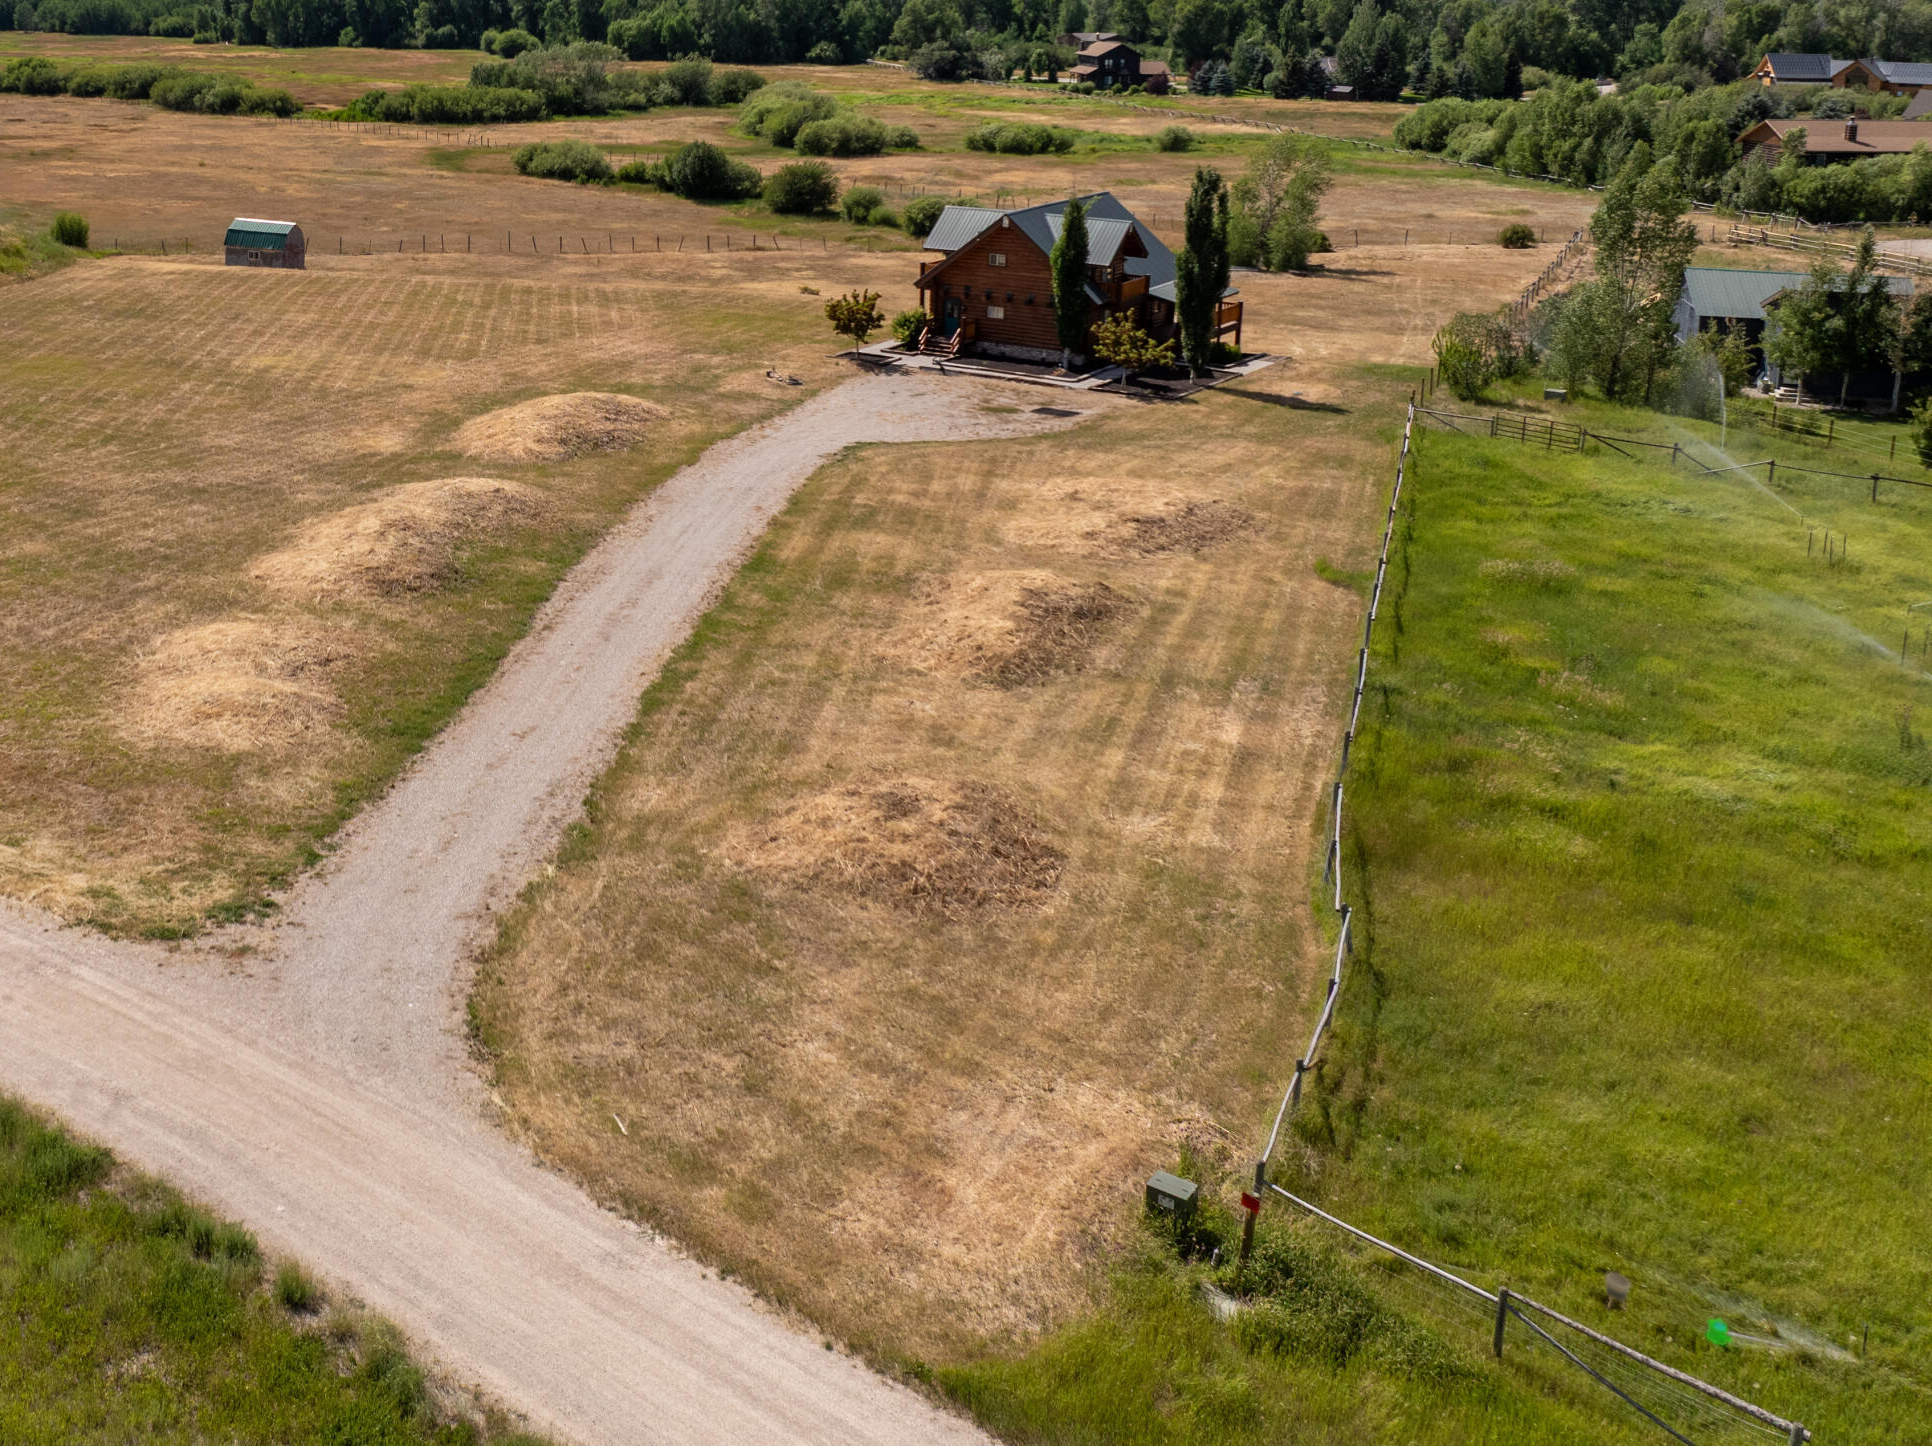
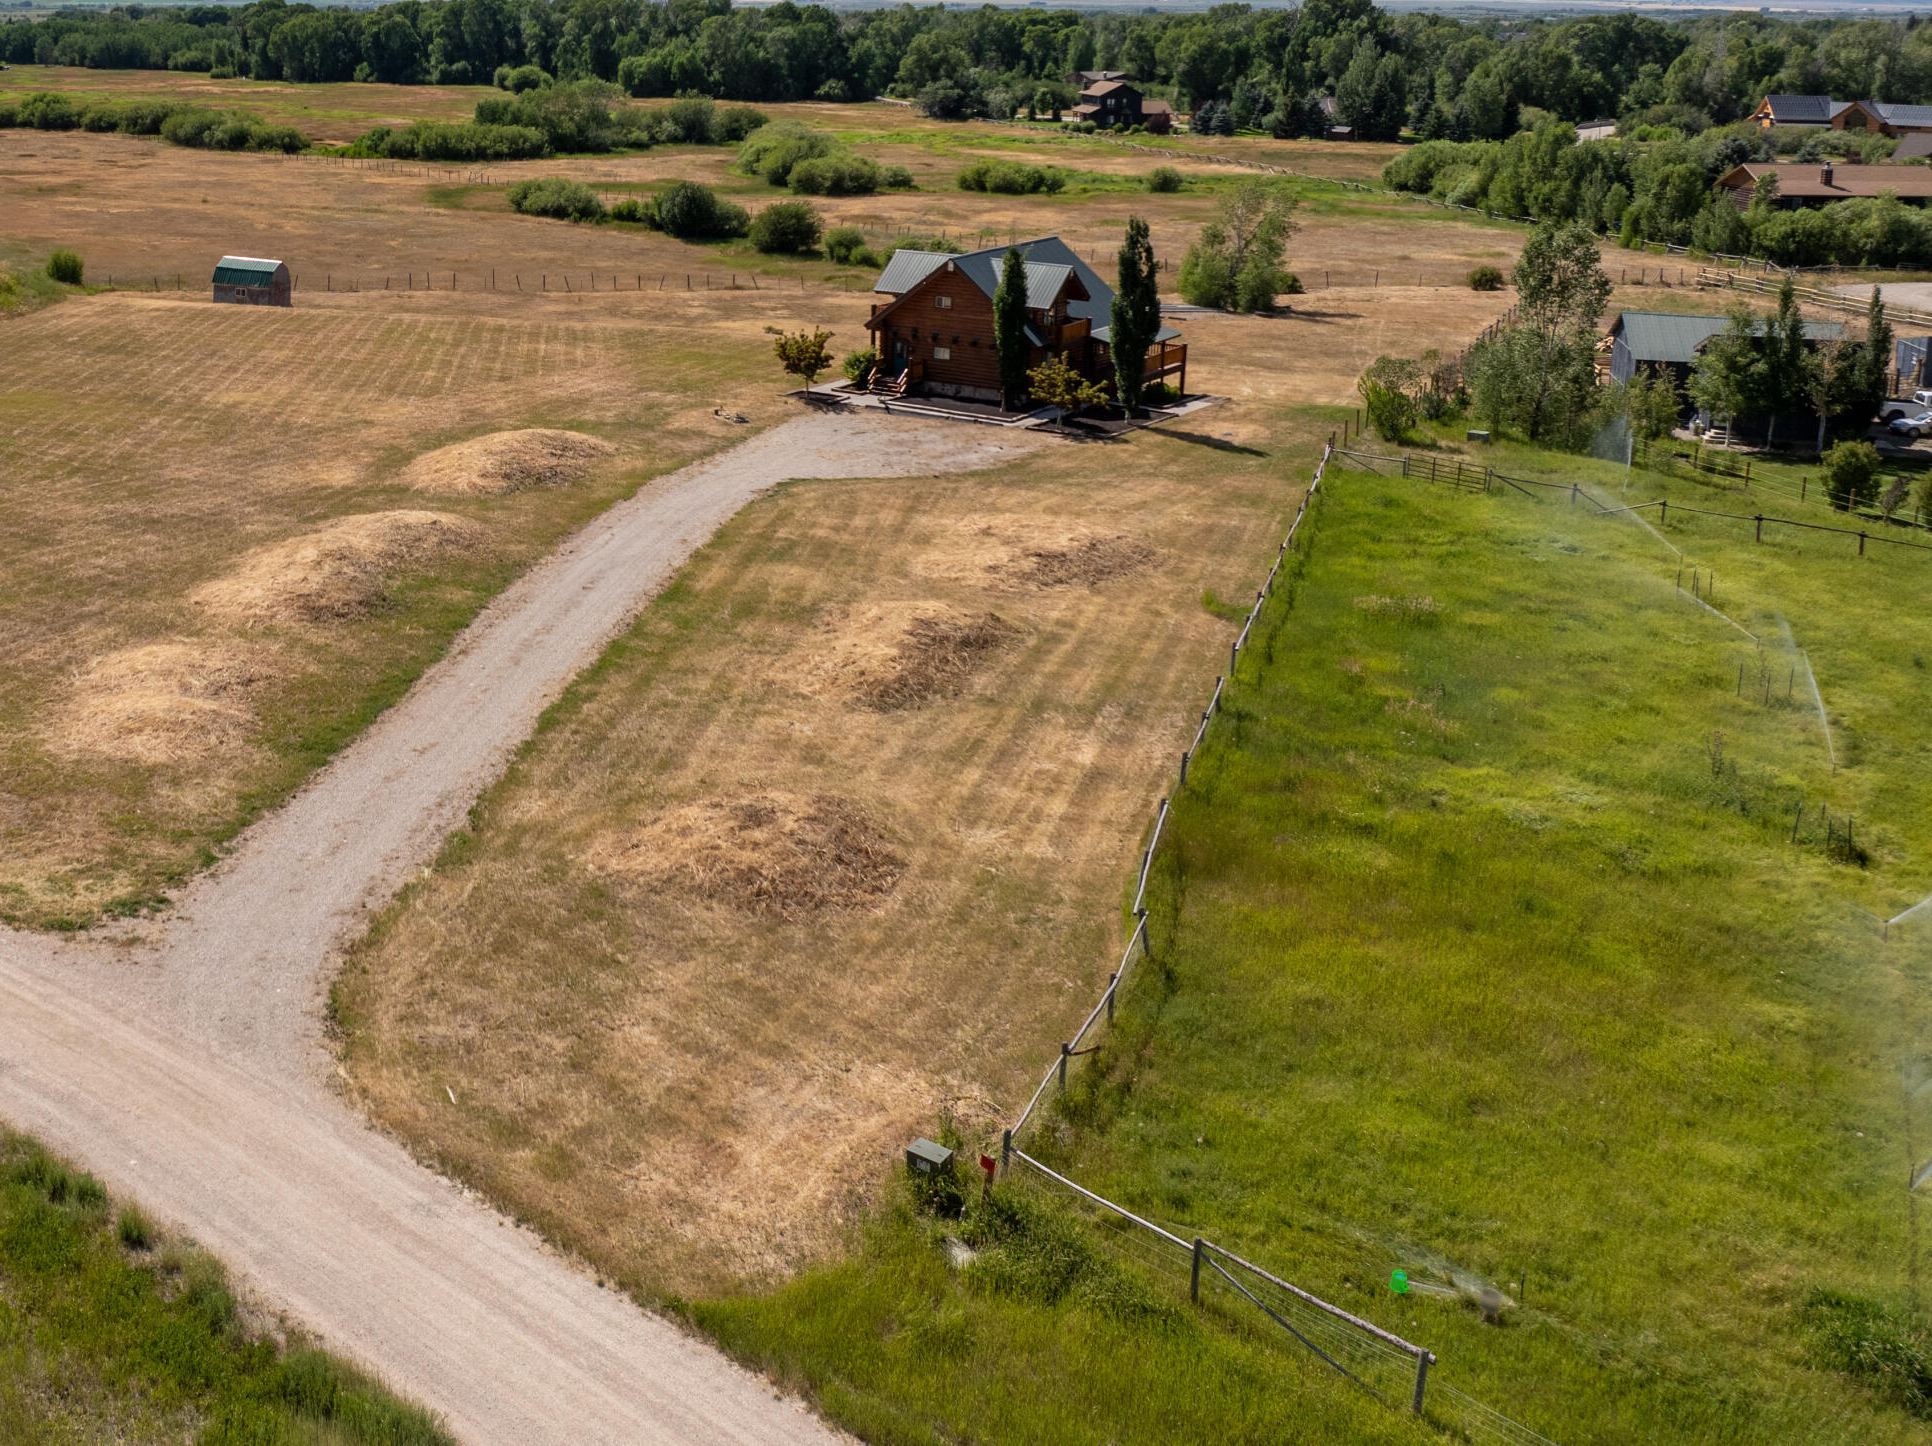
planter: present [1606,1273,1630,1306] -> present [1480,1288,1501,1318]

